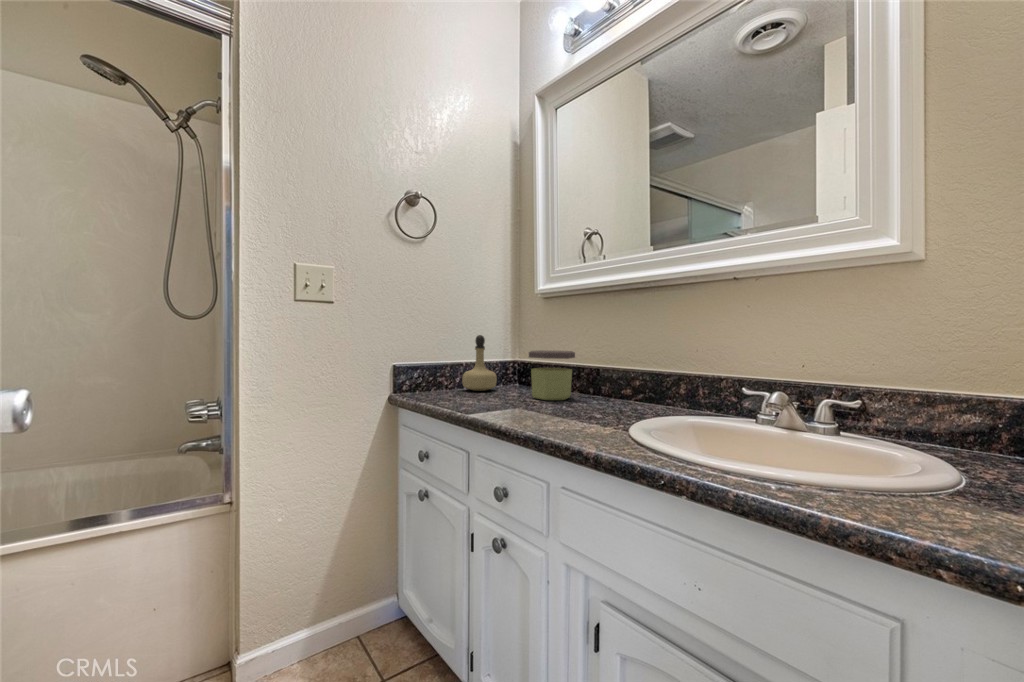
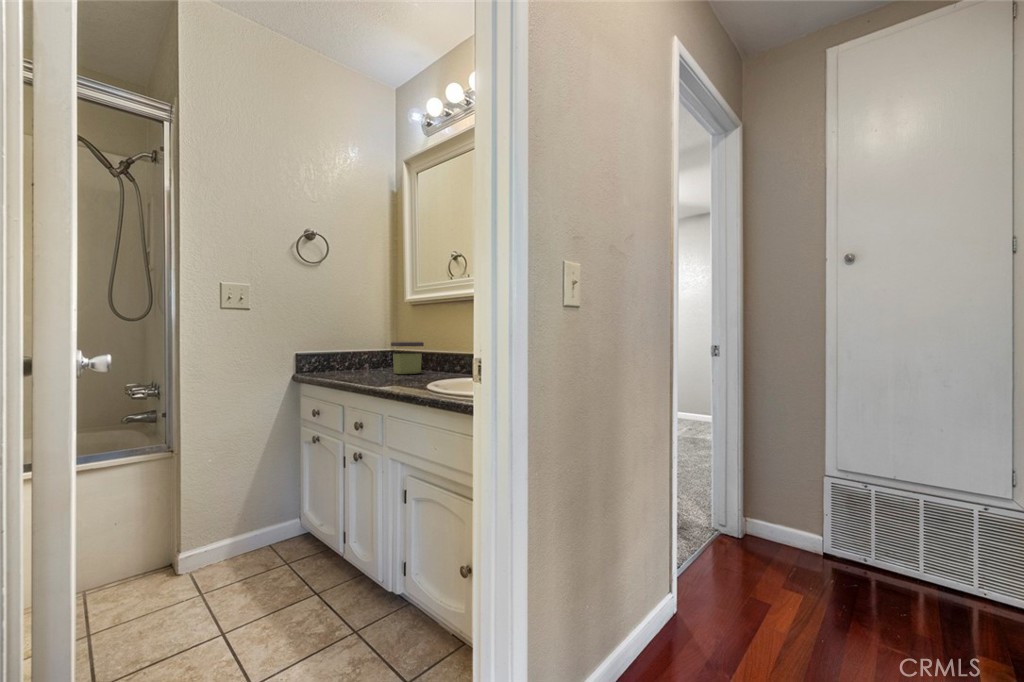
perfume bottle: present [462,335,497,391] -> none [349,332,375,371]

